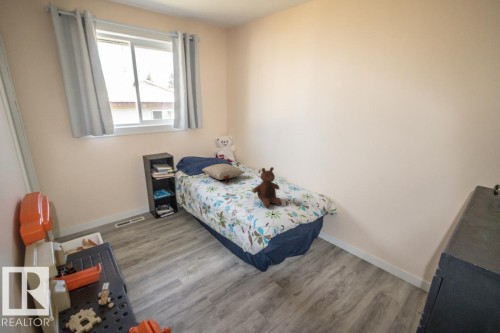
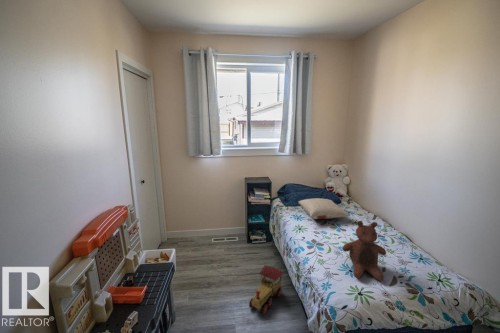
toy train: none [182,226,206,265] -> present [249,265,284,314]

